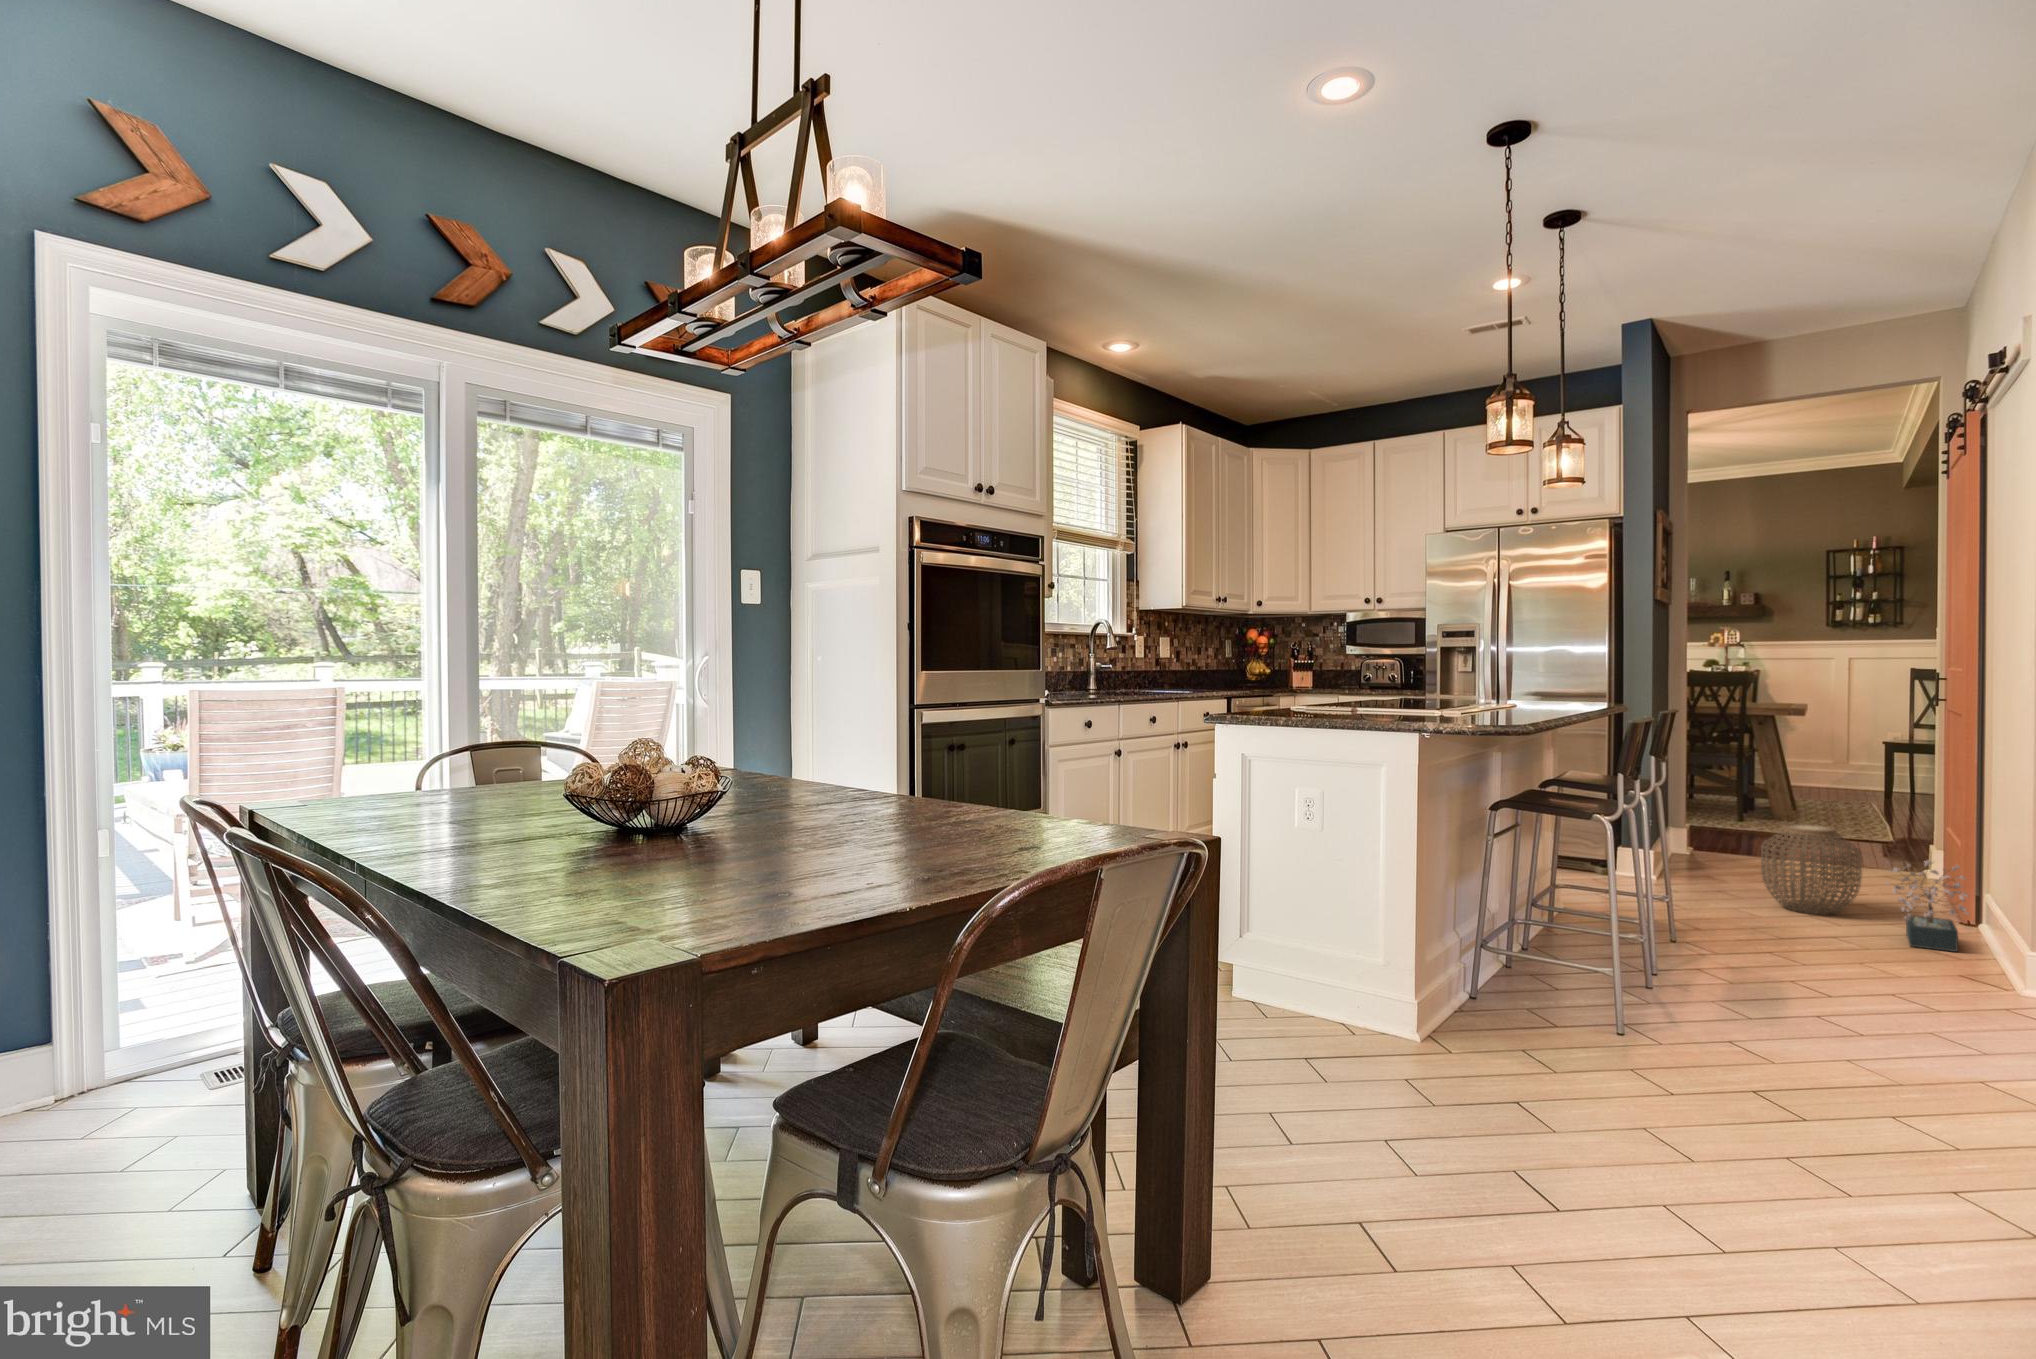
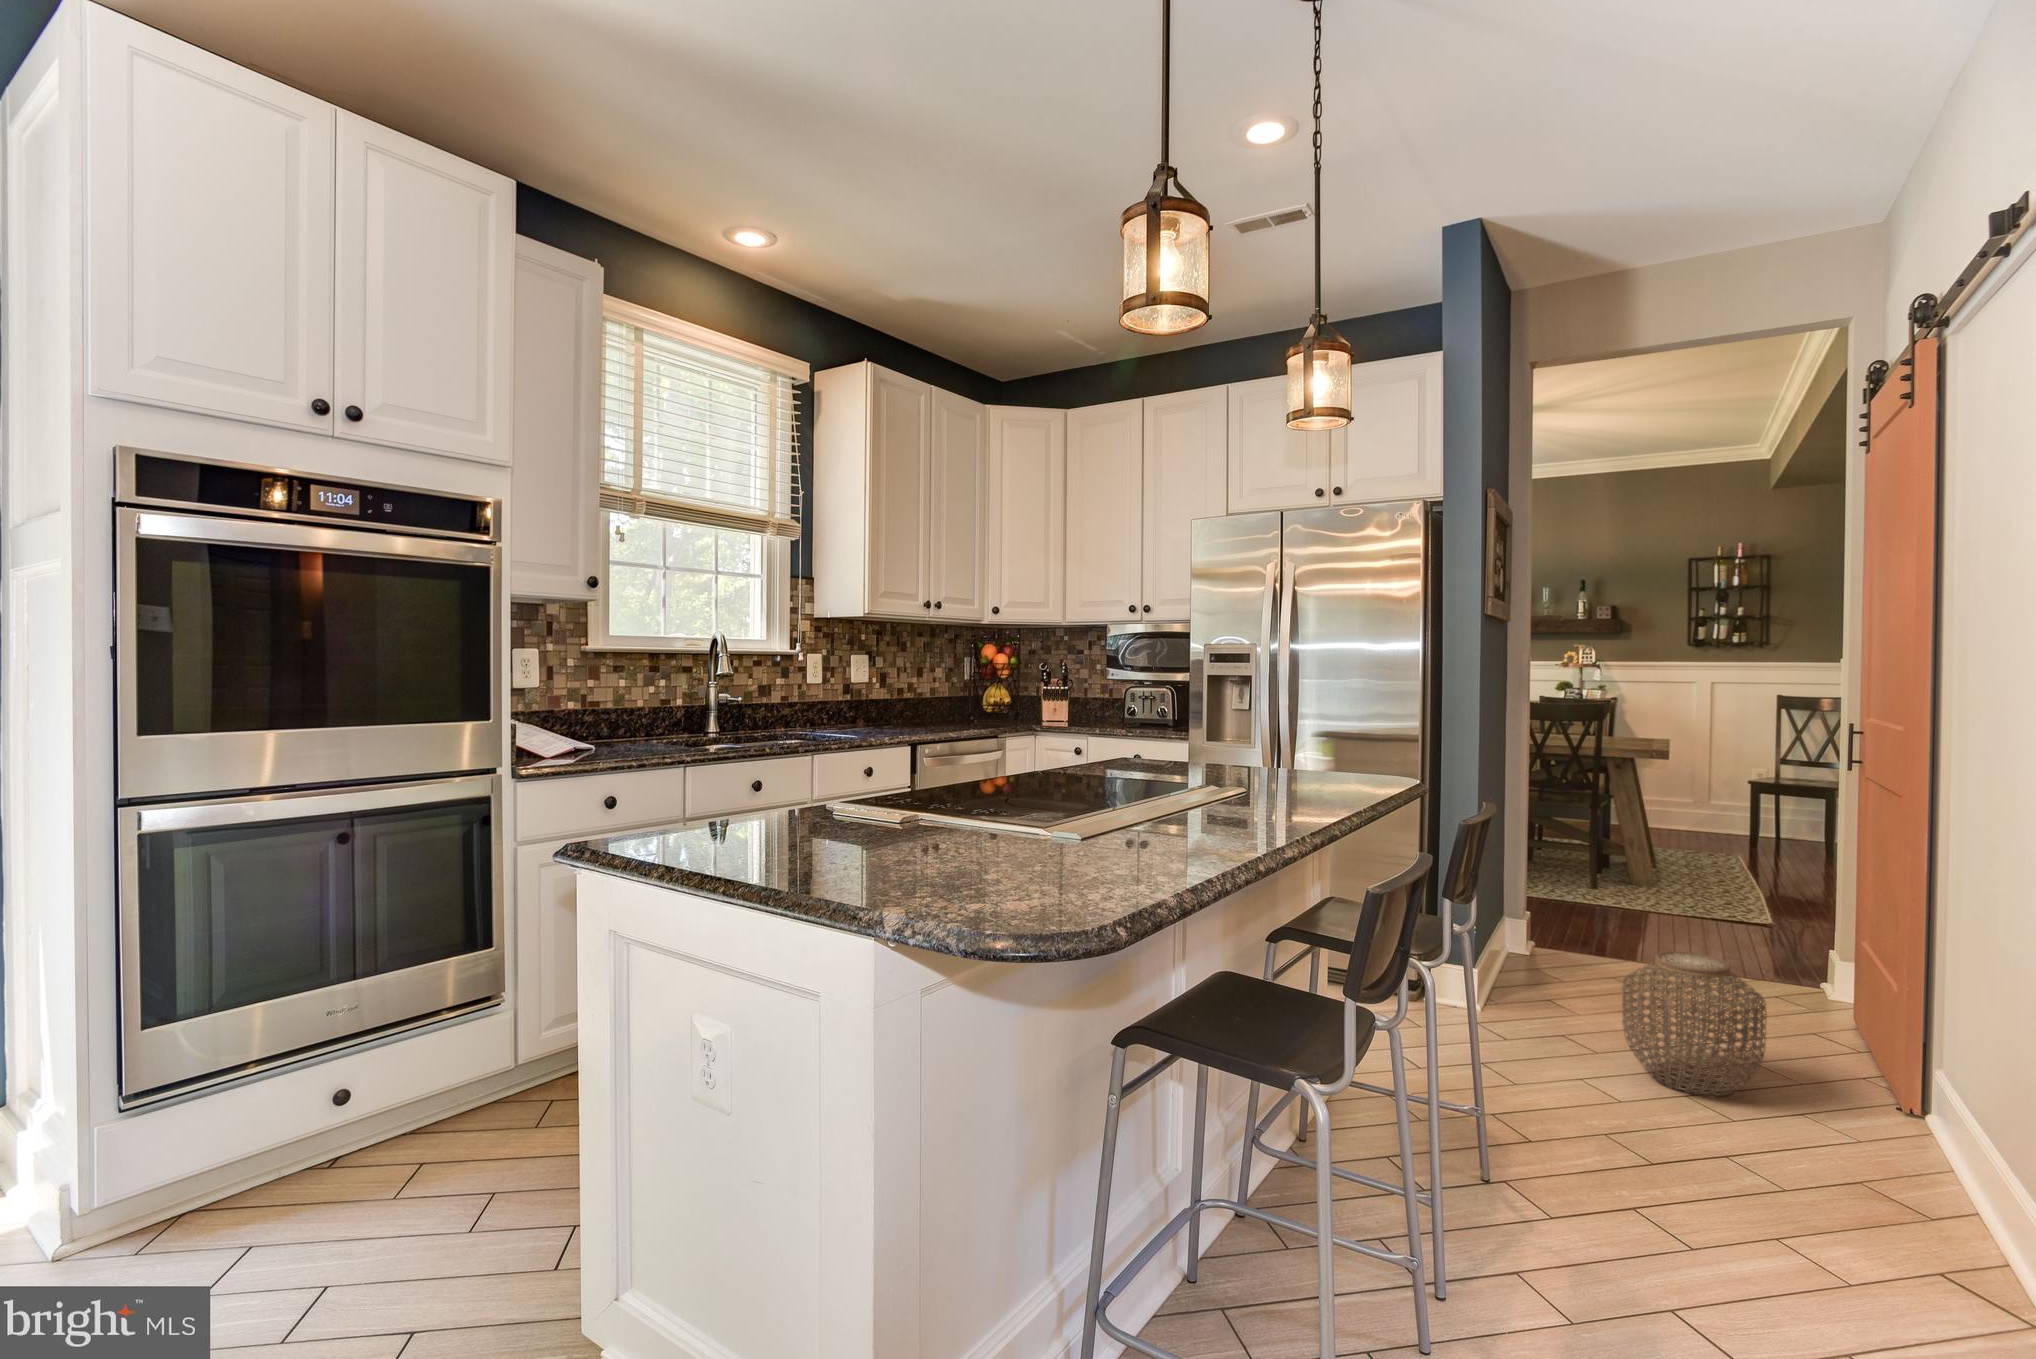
decorative plant: present [1886,860,1969,952] -> none [1808,1034,1951,1204]

